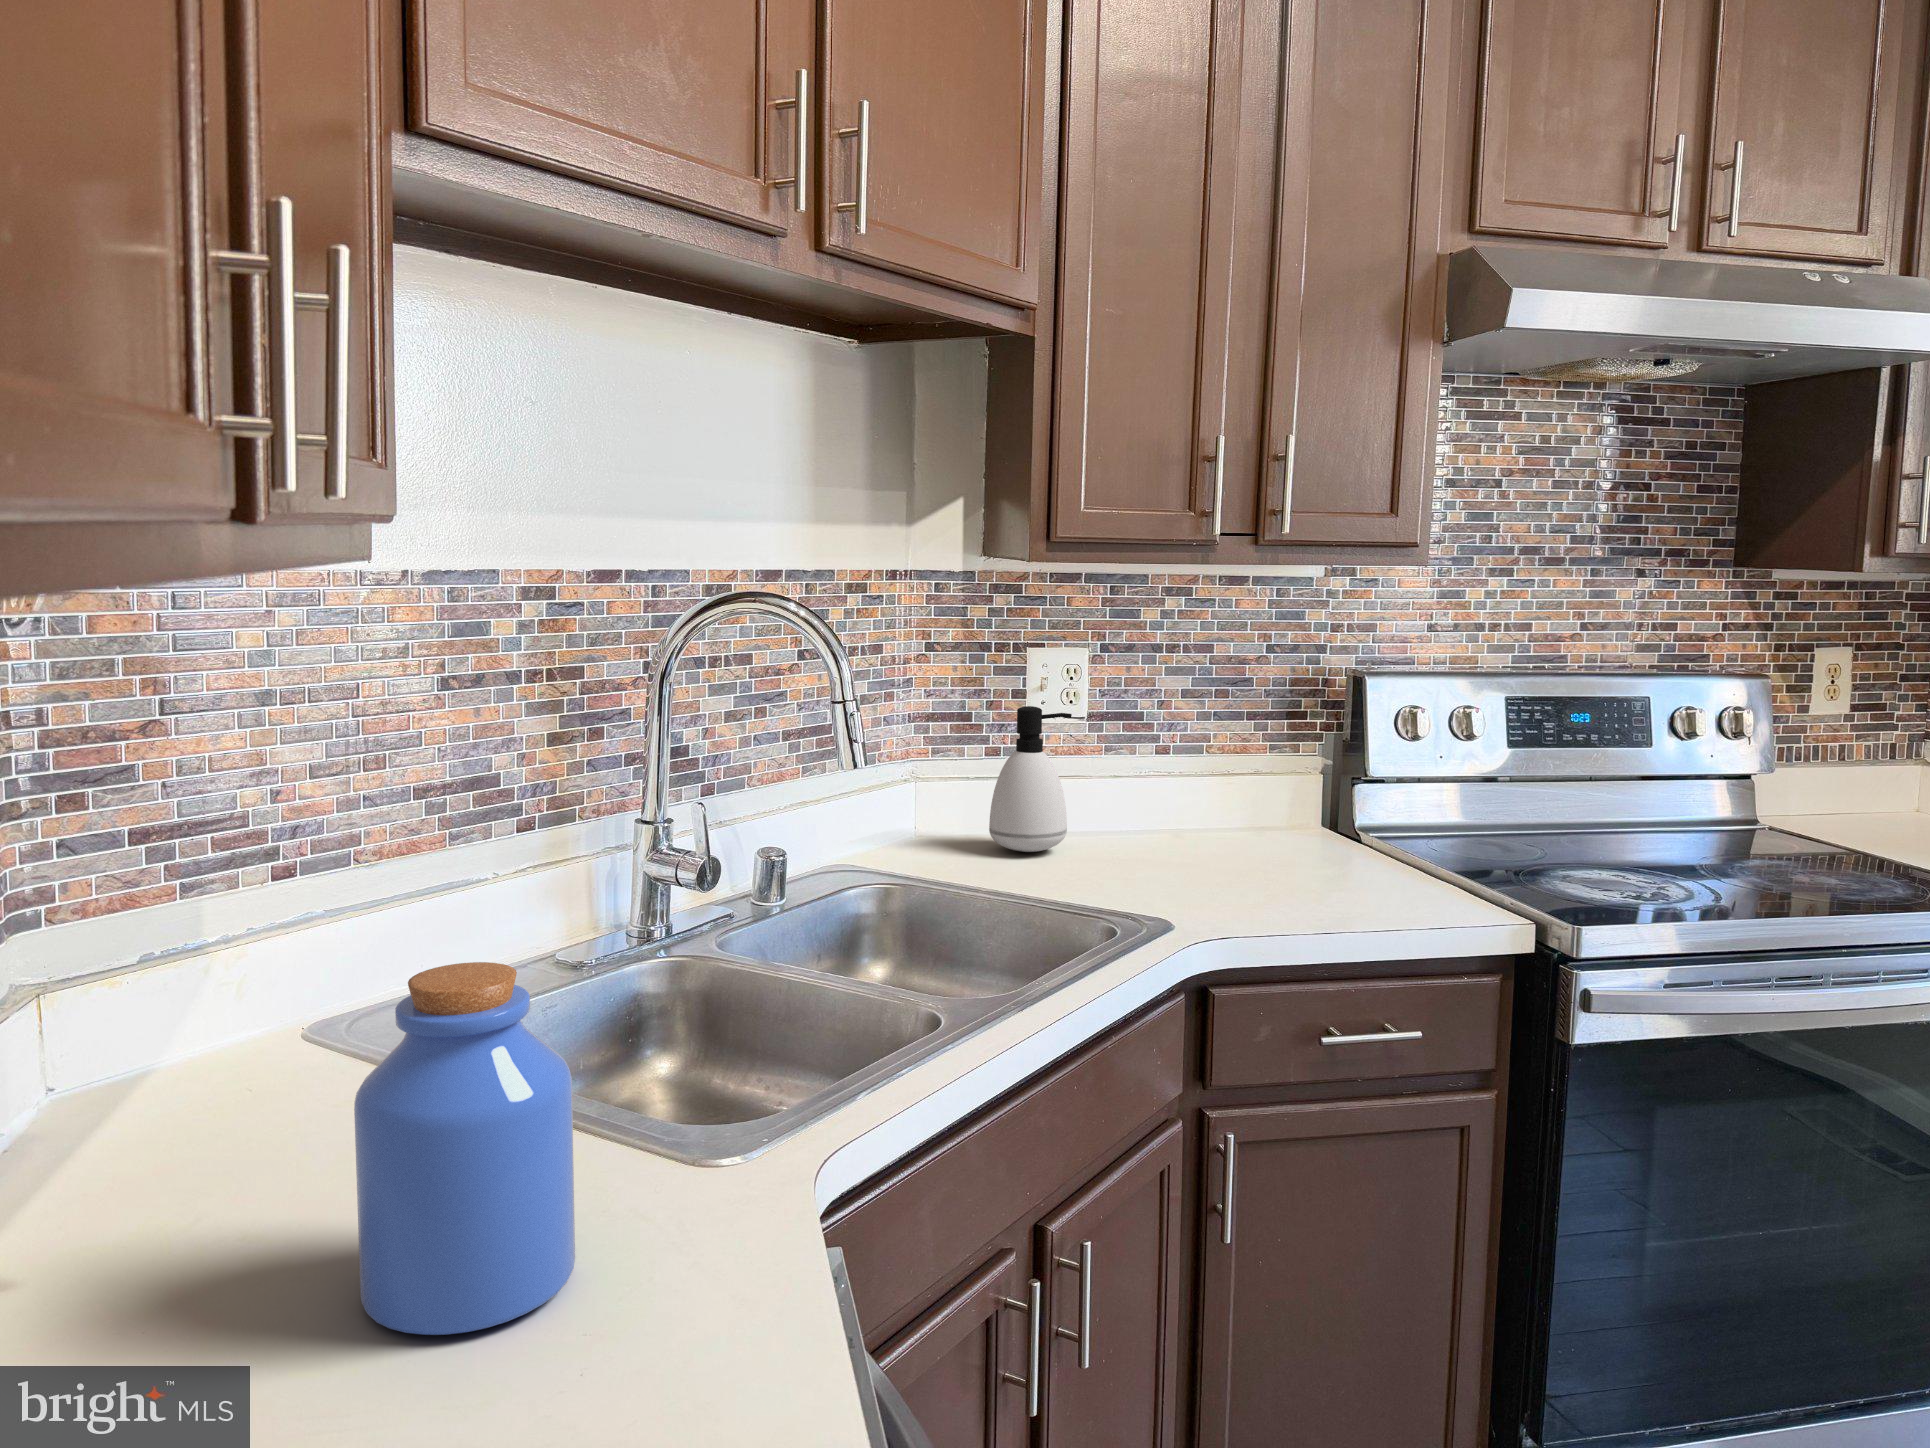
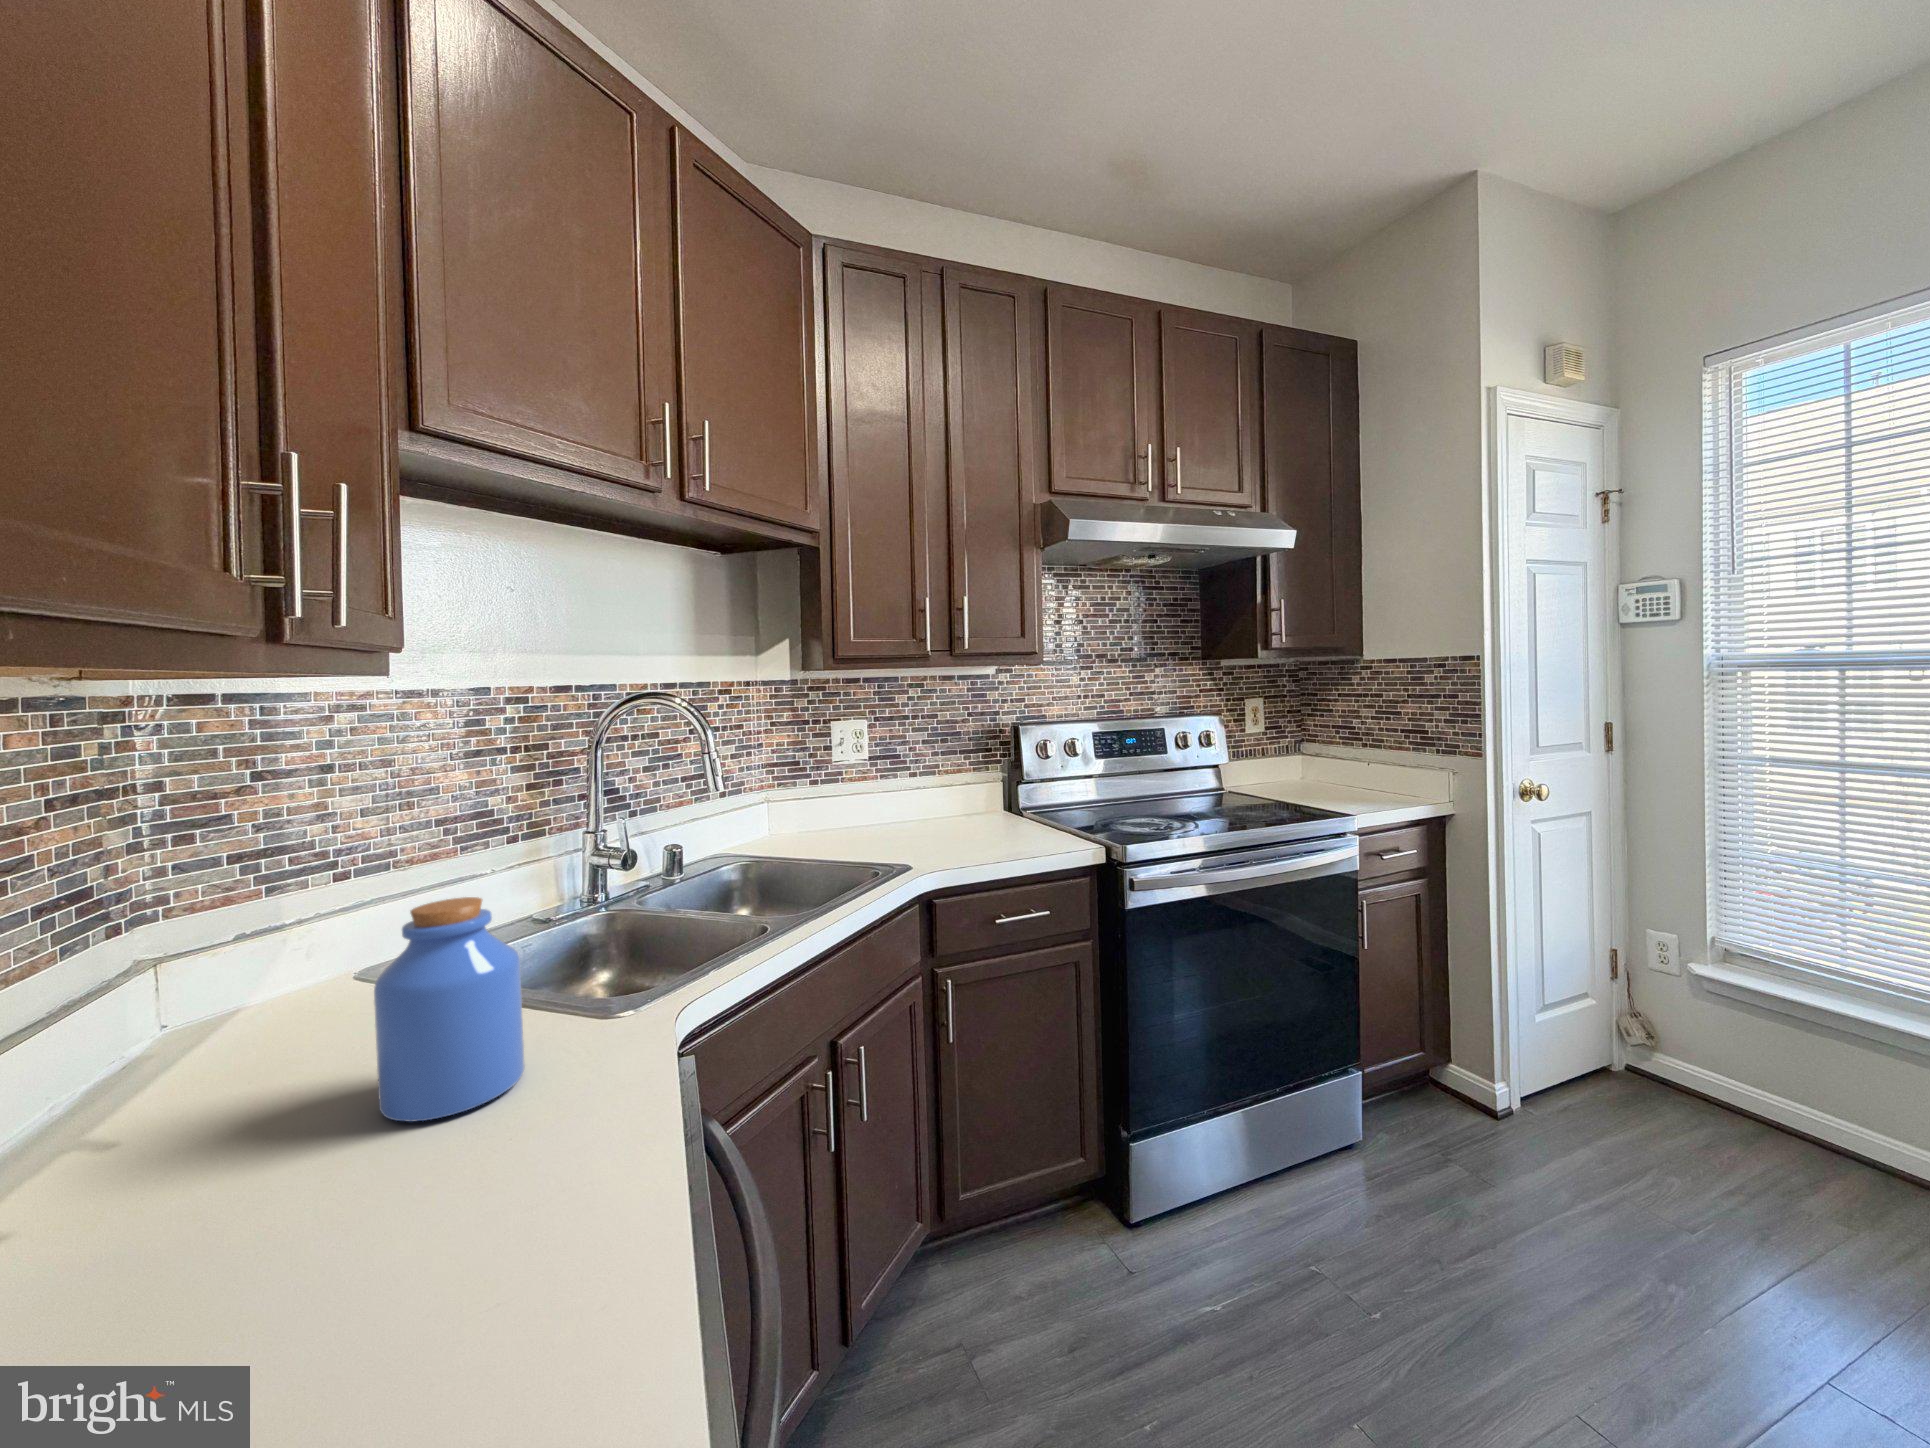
soap dispenser: present [989,706,1072,852] -> none [812,754,857,836]

